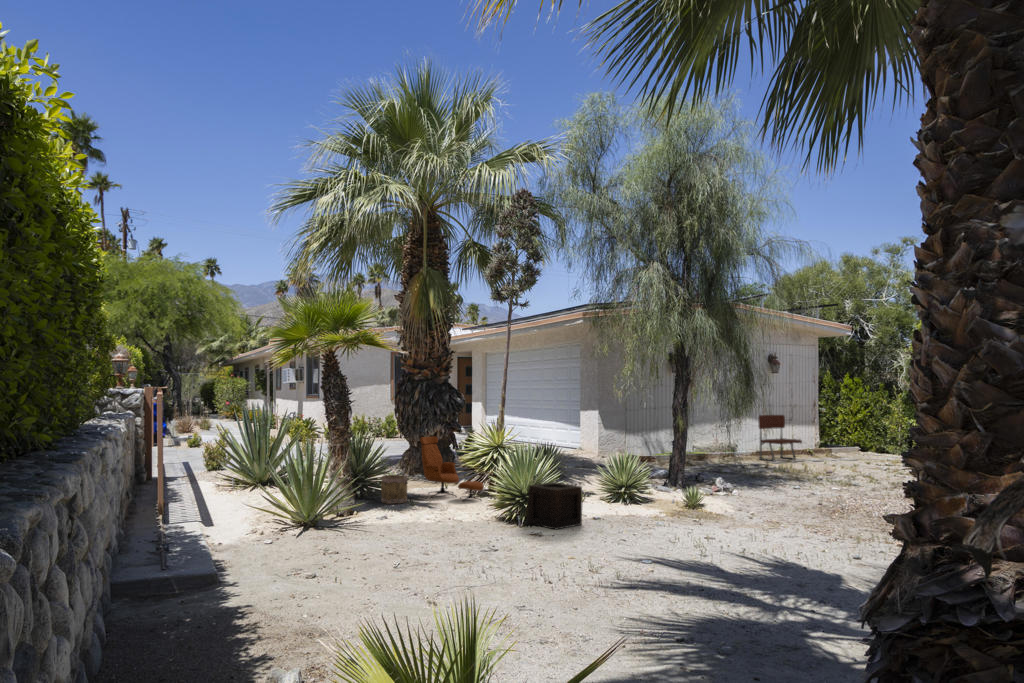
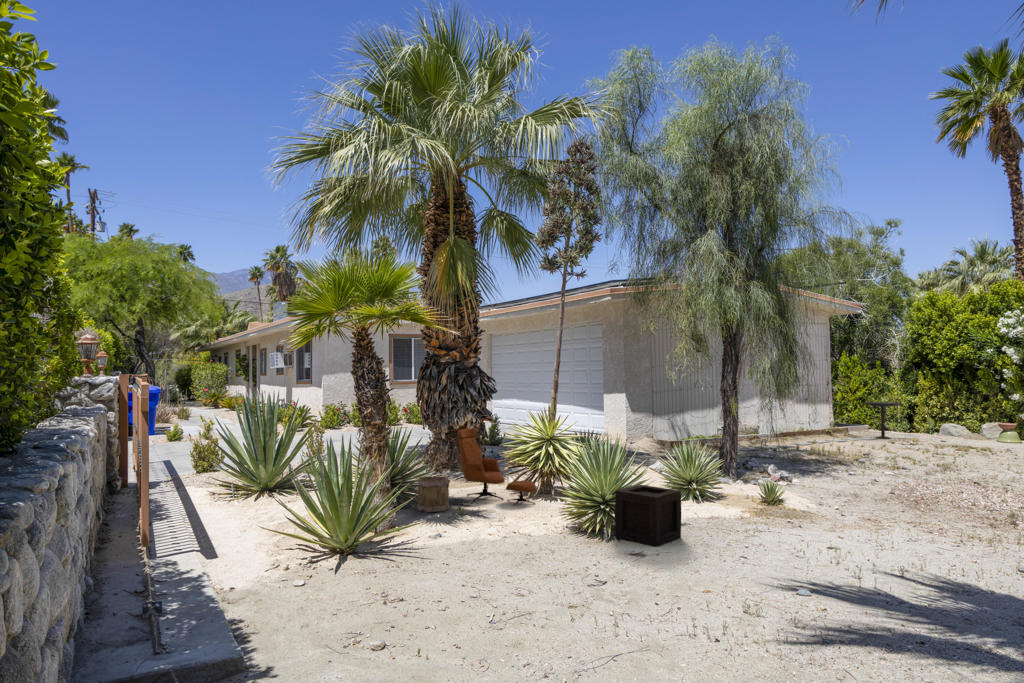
bench: present [758,415,802,461] -> none [779,395,822,444]
pedestal table: none [850,423,886,459] -> present [864,402,902,439]

